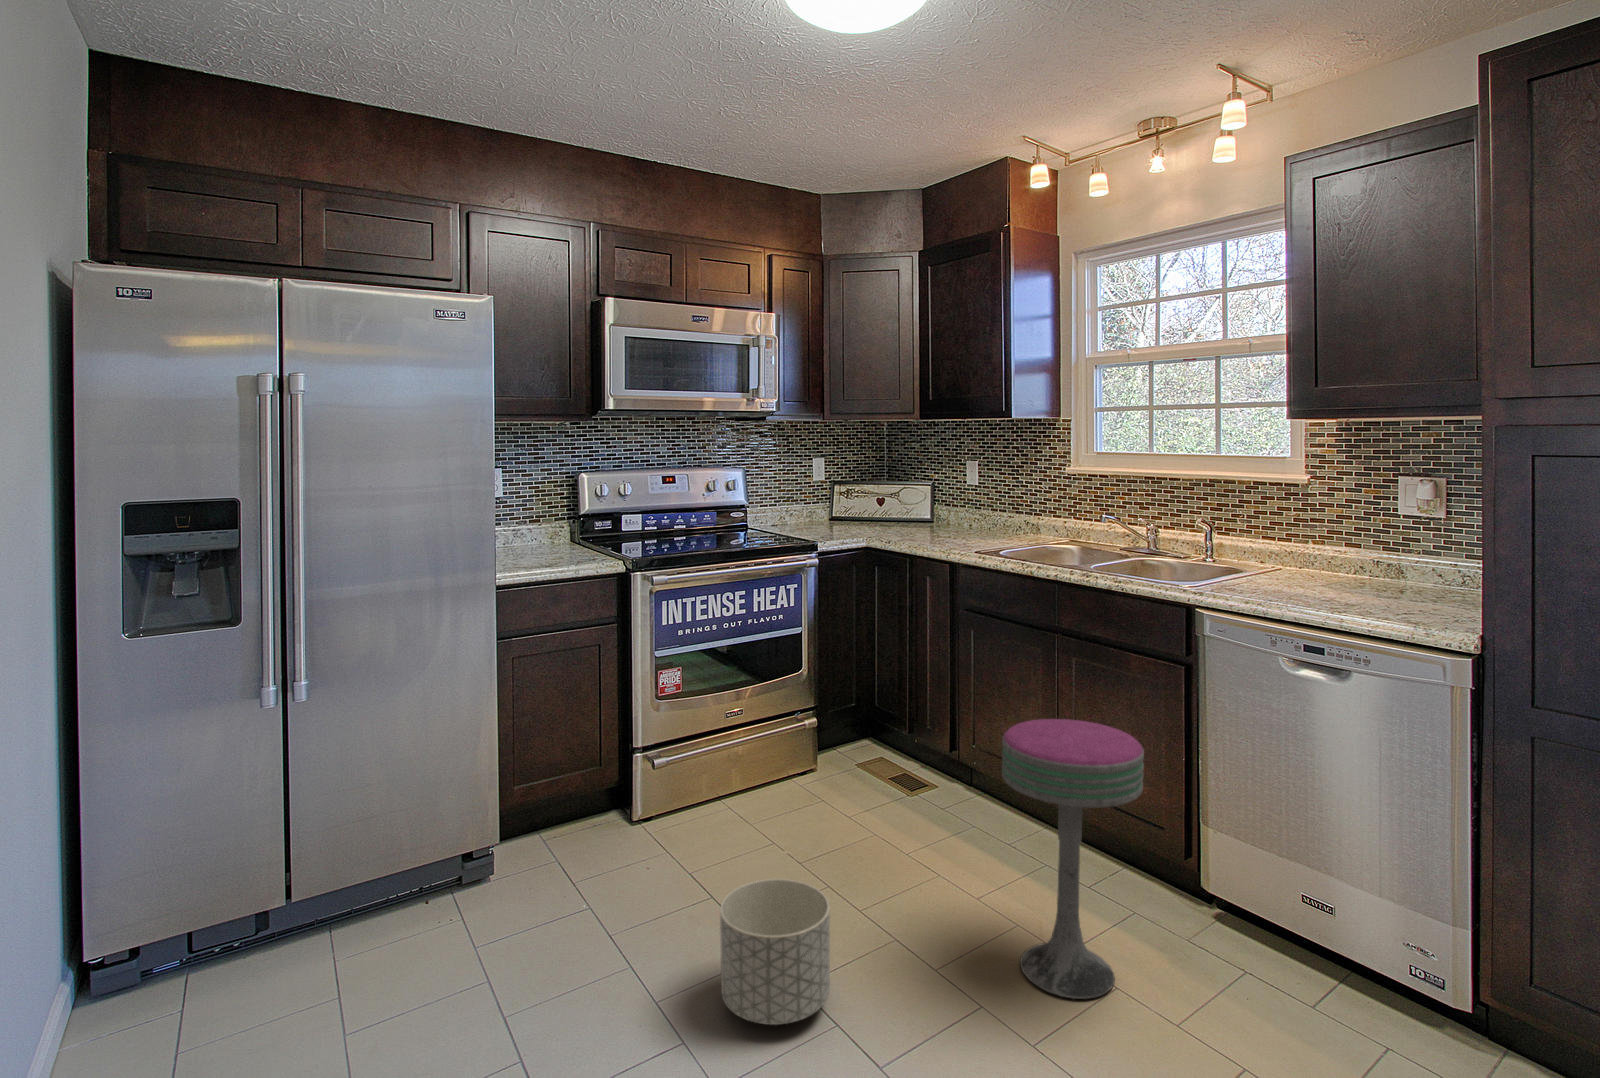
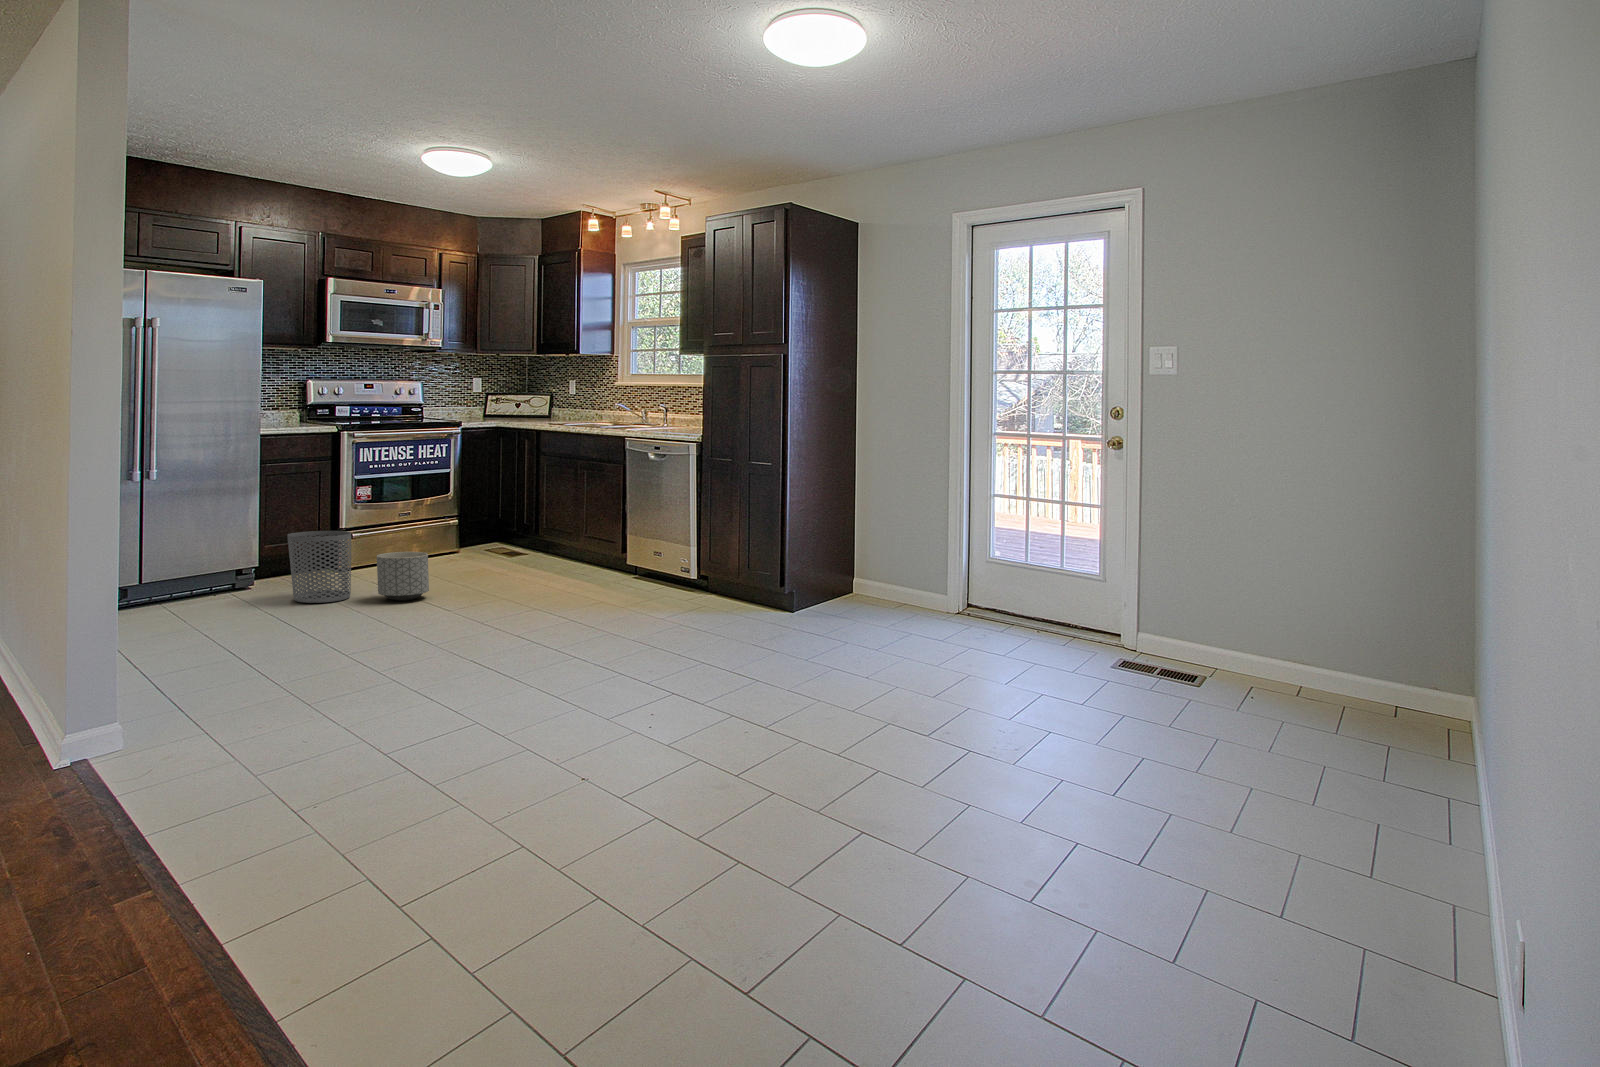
bar stool: present [1002,719,1144,999] -> none [510,484,570,594]
waste bin: none [532,819,662,1021] -> present [287,531,351,603]

